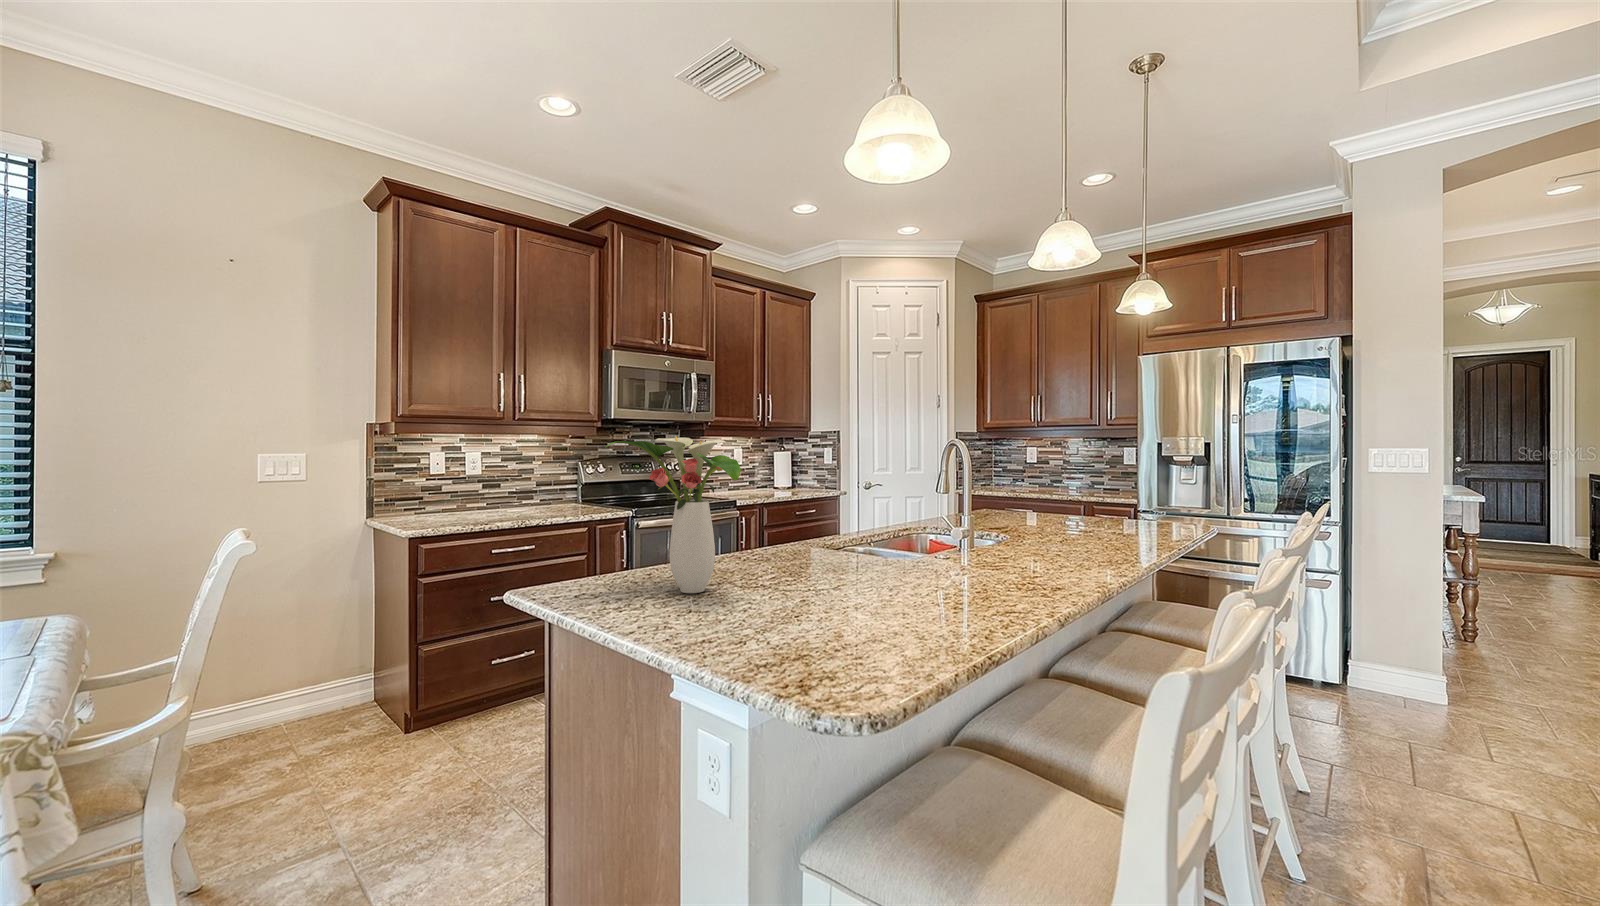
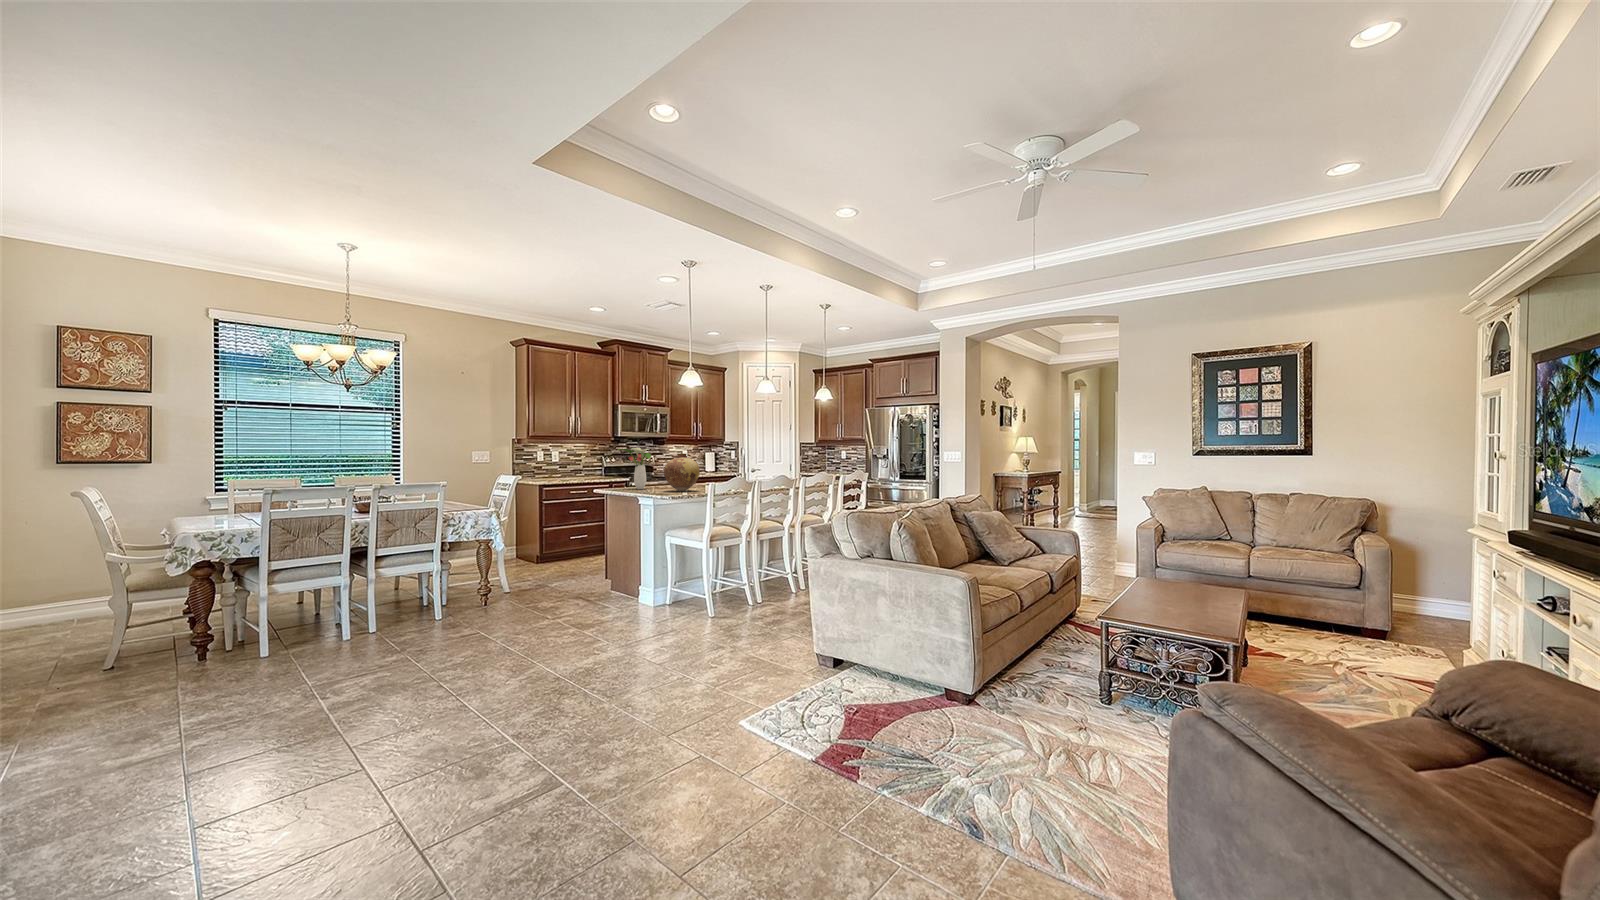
vase: none [814,457,973,627] -> present [664,453,700,491]

